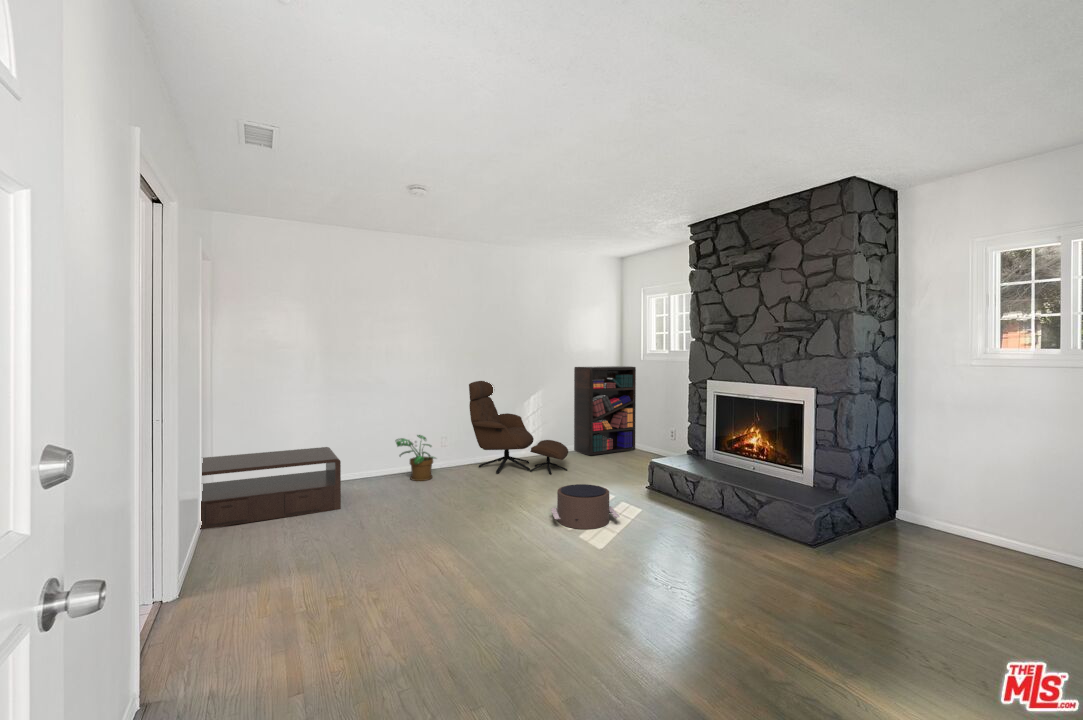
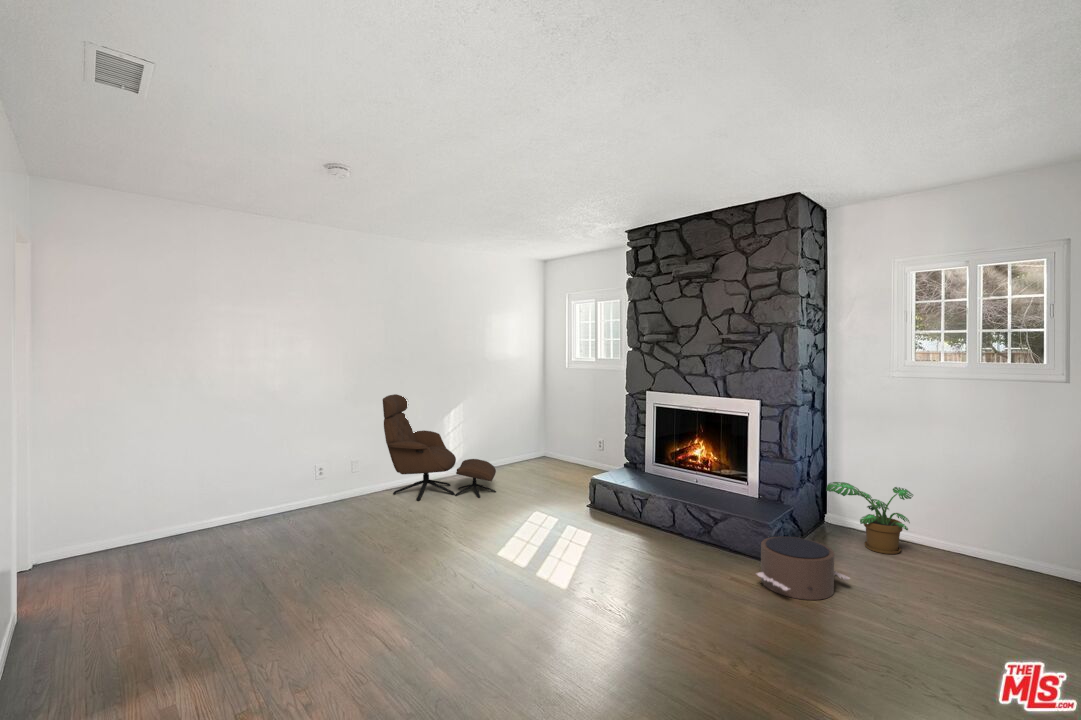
bookshelf: present [574,366,636,455] -> none [495,374,559,473]
potted plant: present [395,435,435,481] -> present [826,482,913,554]
coffee table: present [200,447,341,530] -> none [14,483,238,615]
pouf: present [551,484,620,529] -> present [756,537,850,600]

